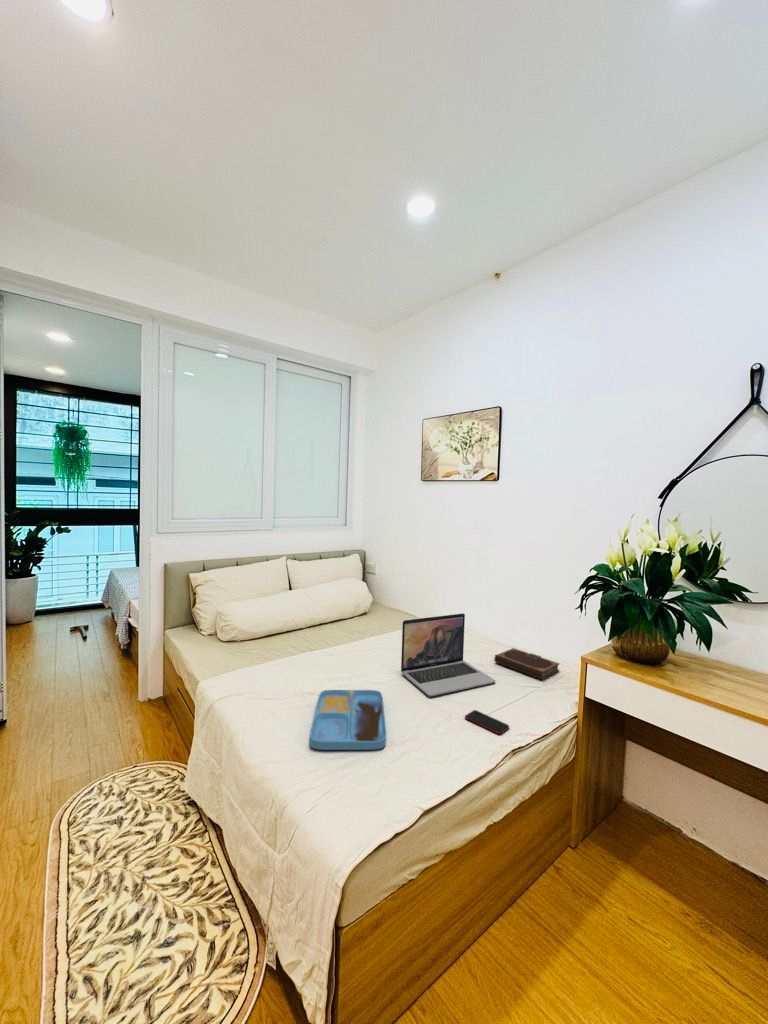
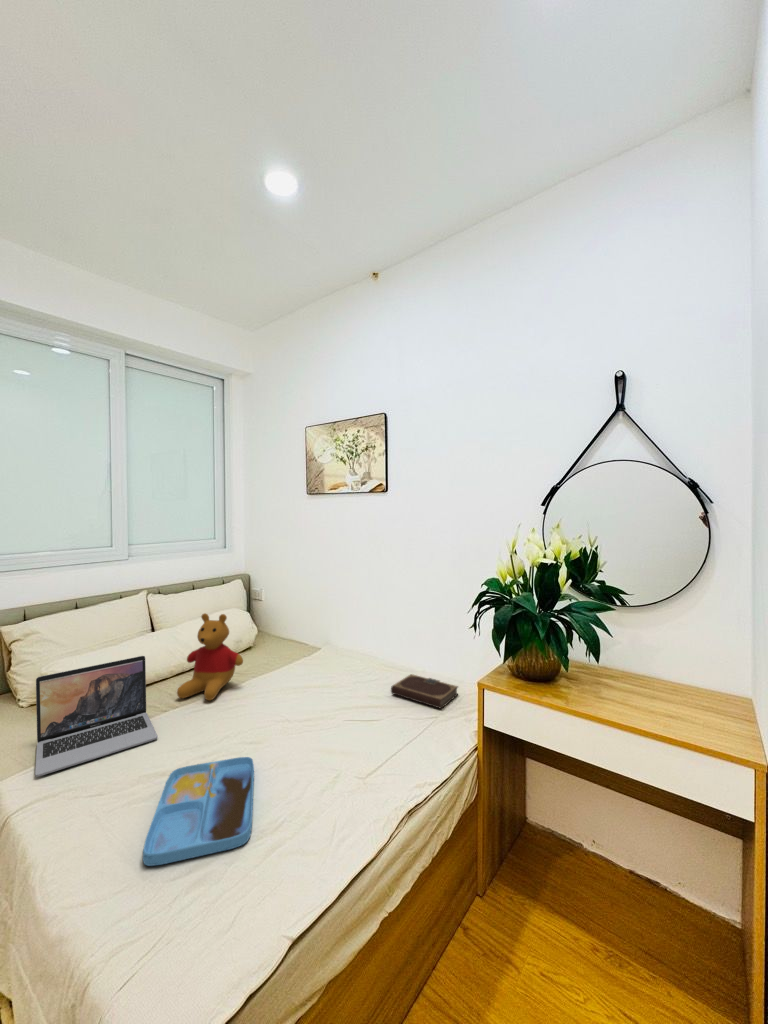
stuffed bear: none [314,577,366,647] -> present [177,613,243,700]
laptop: present [401,613,495,696] -> present [35,656,158,777]
smartphone: present [465,710,509,734] -> none [354,763,404,791]

